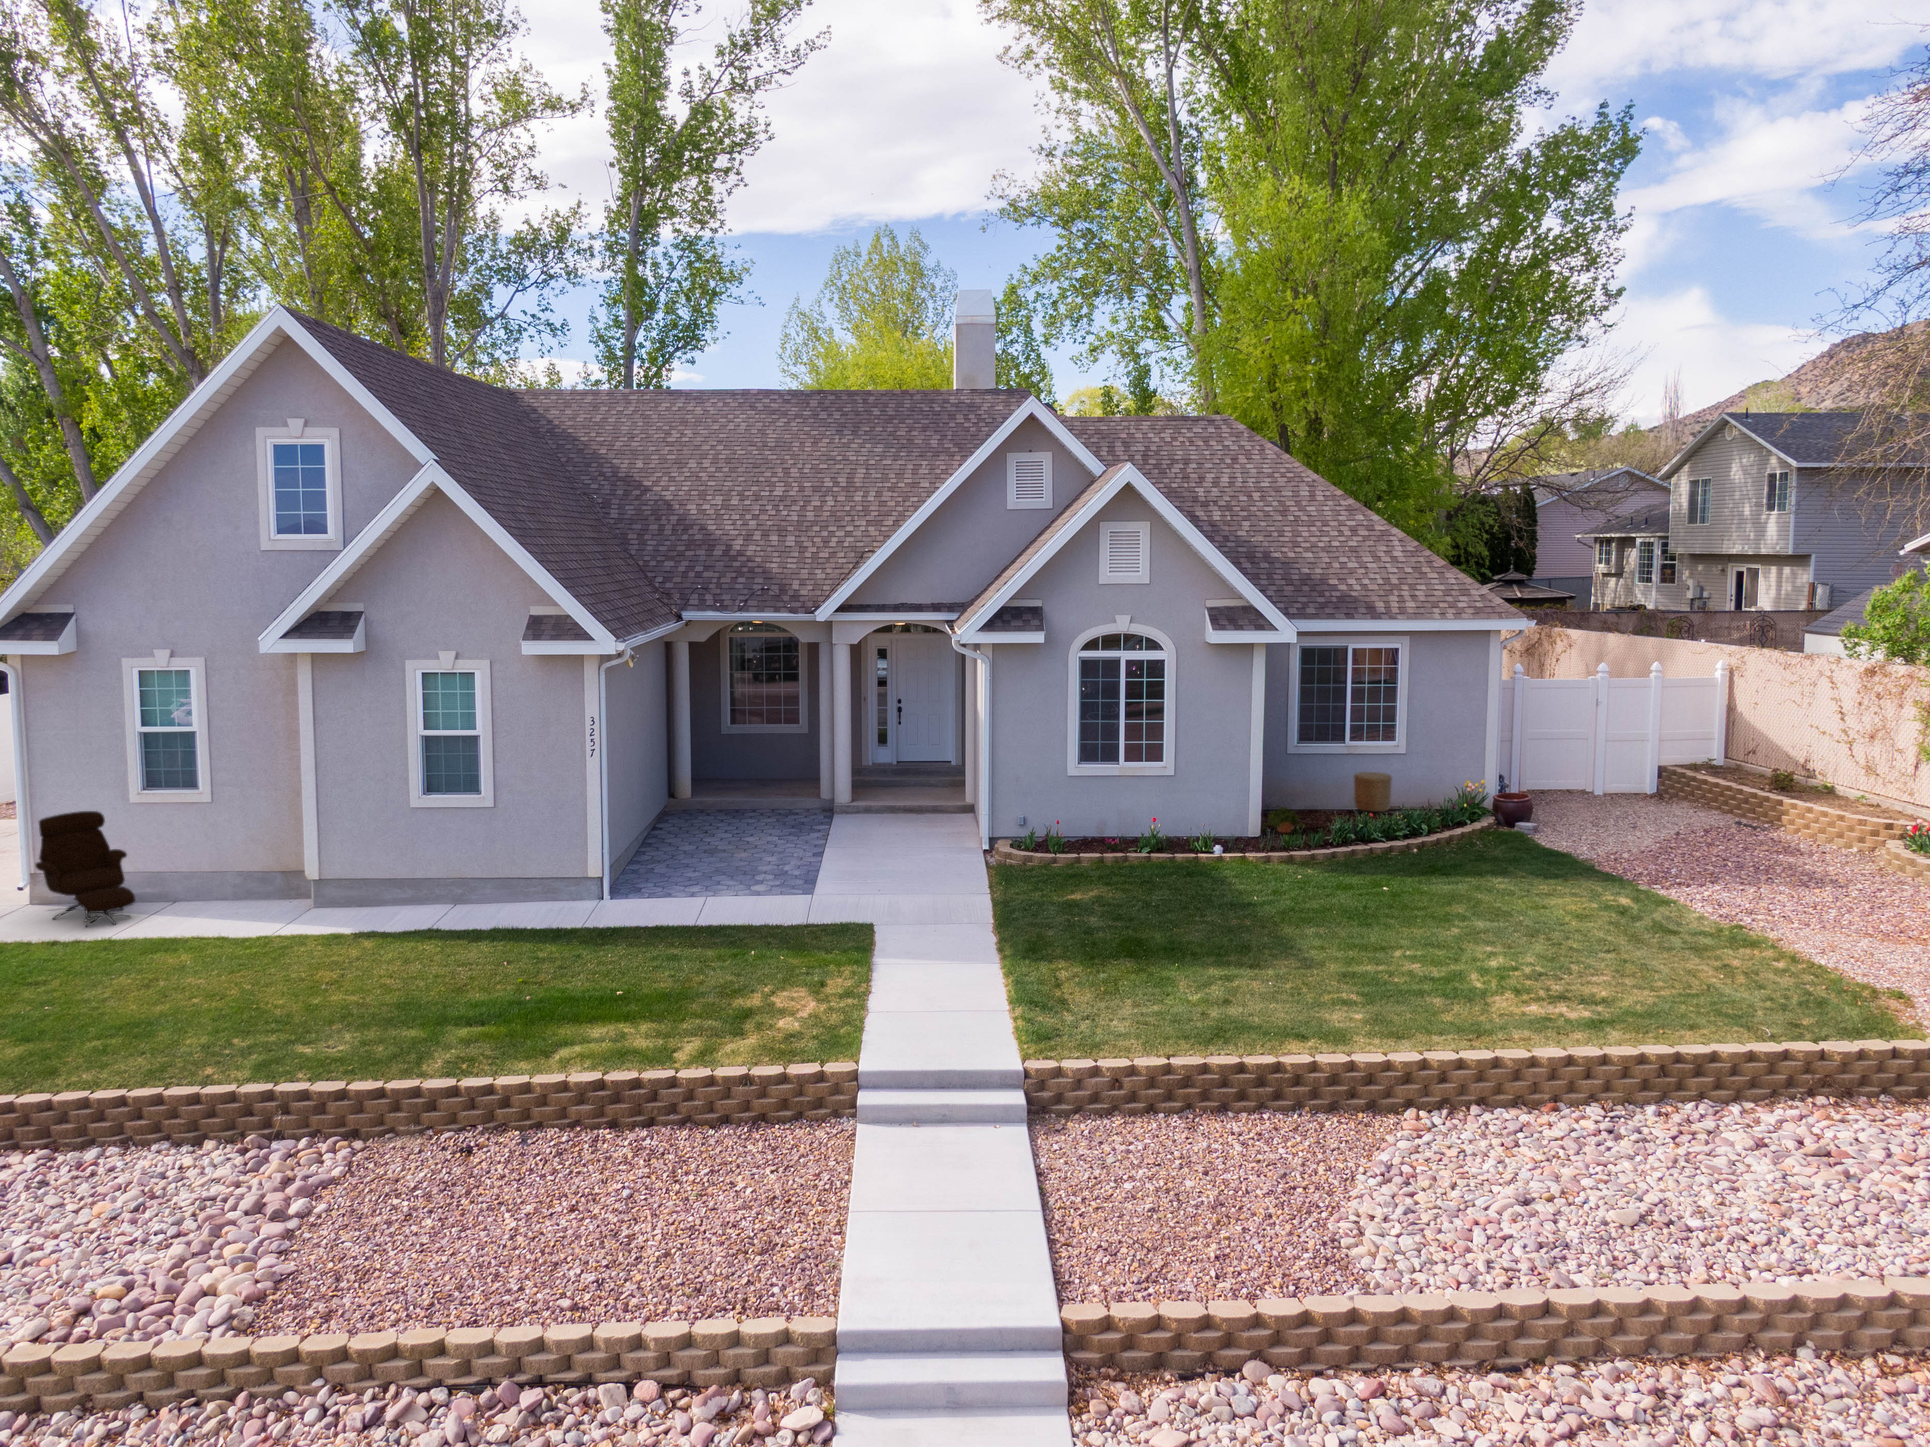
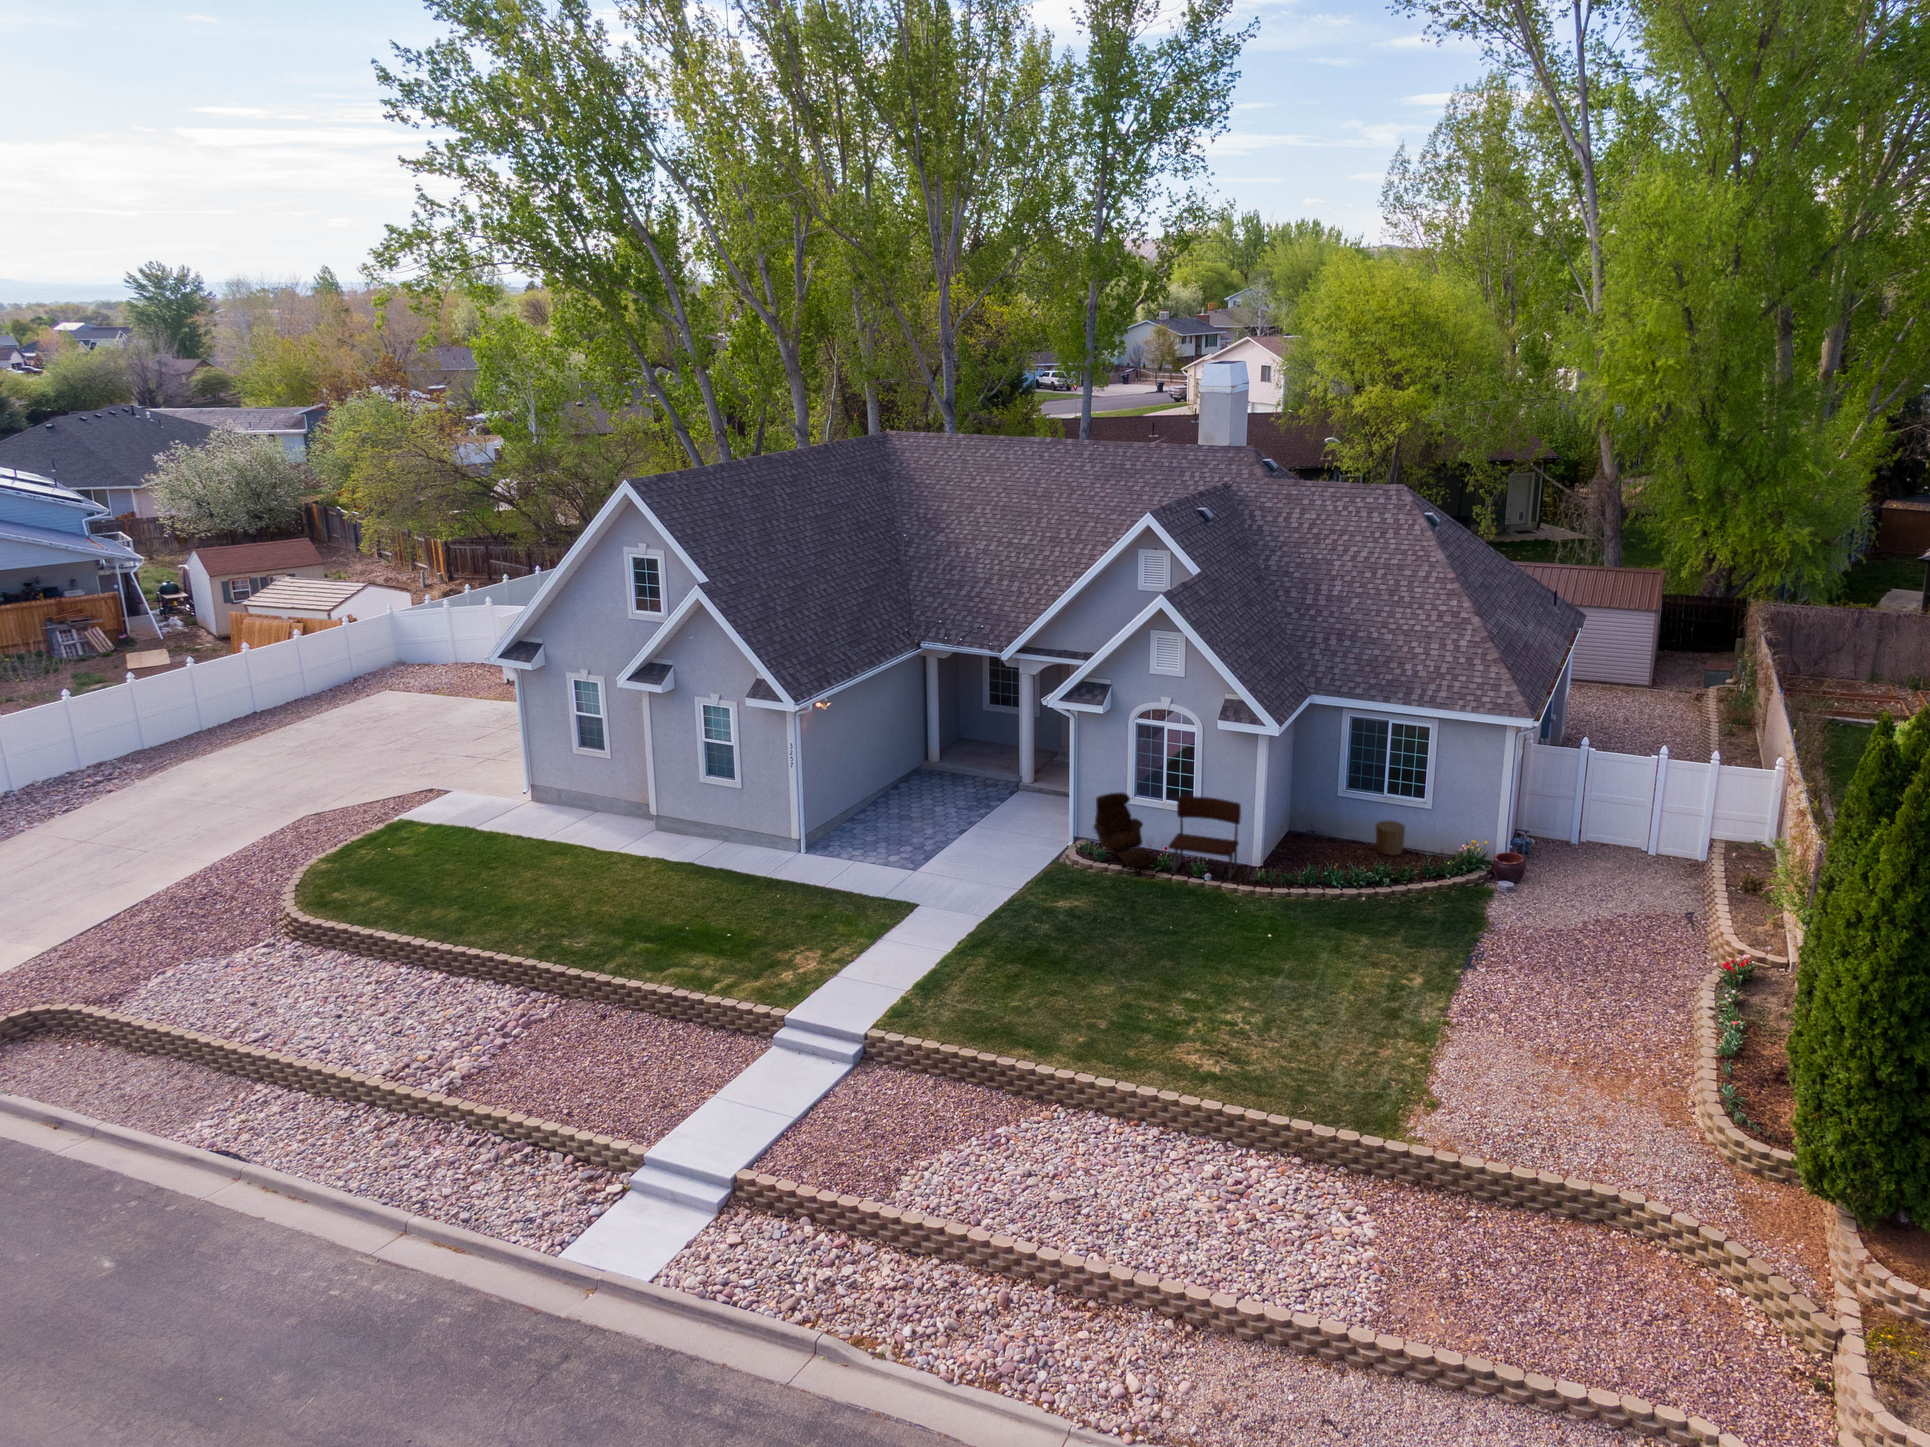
bench: none [1153,747,1251,852] -> present [1169,796,1241,879]
potted plant: present [1264,806,1303,833] -> none [1269,844,1298,867]
lounge chair: present [35,811,135,926] -> present [1094,792,1151,873]

